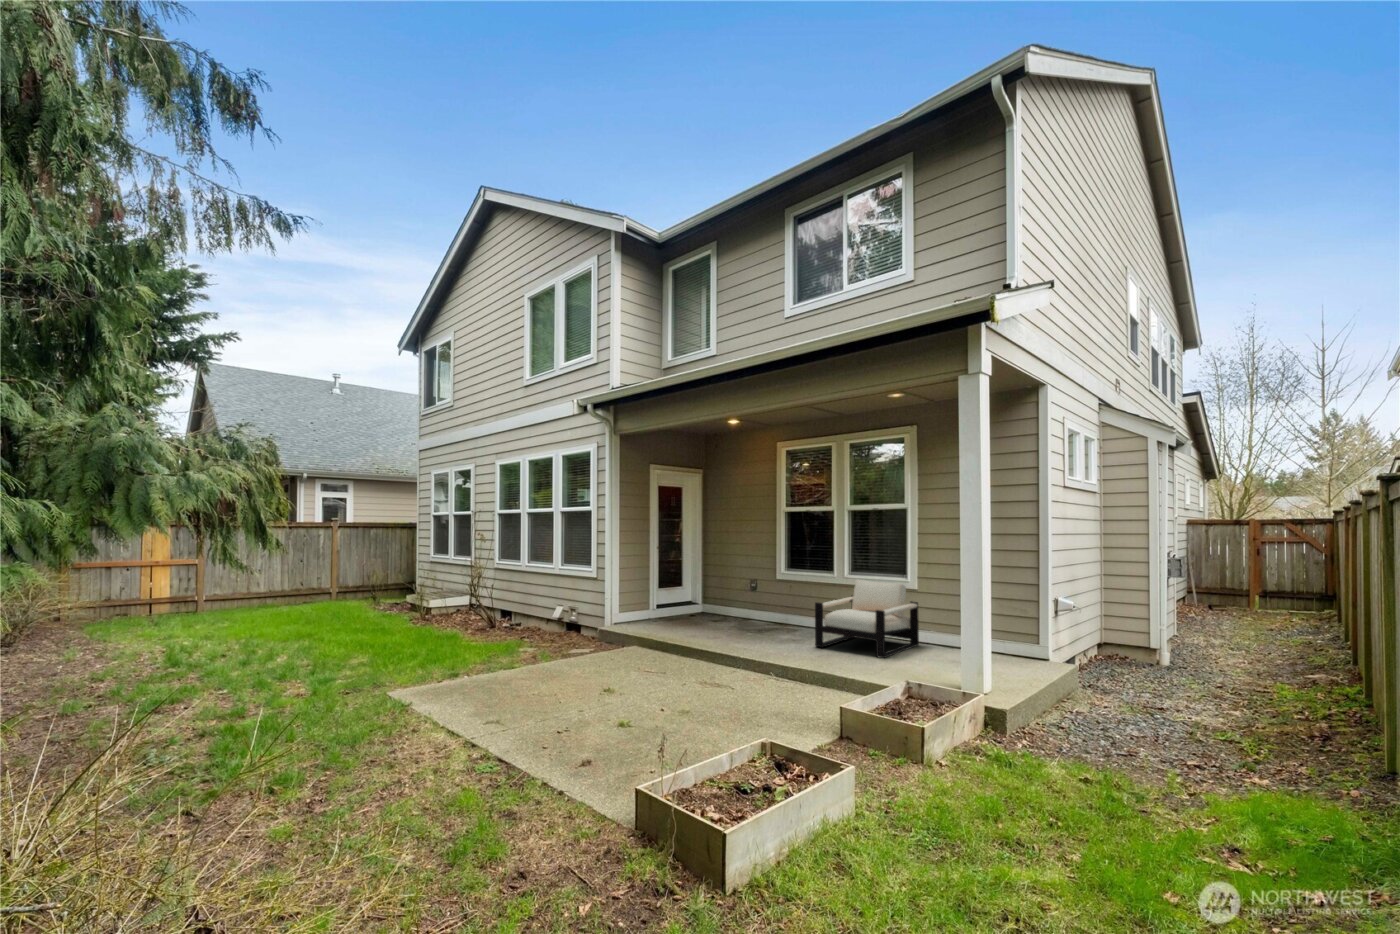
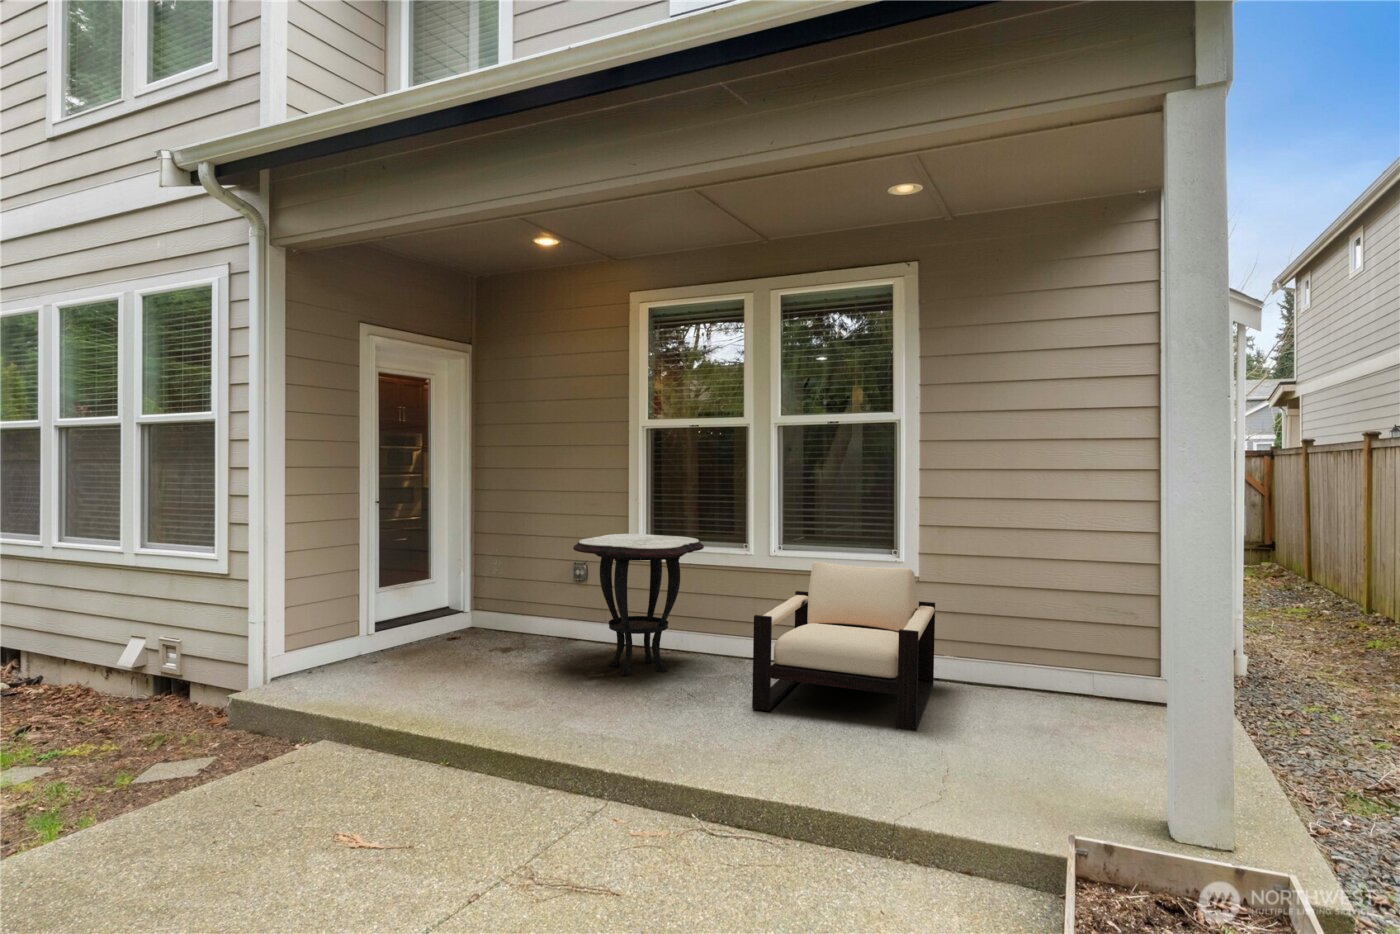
side table: none [742,564,807,633] -> present [573,534,704,677]

